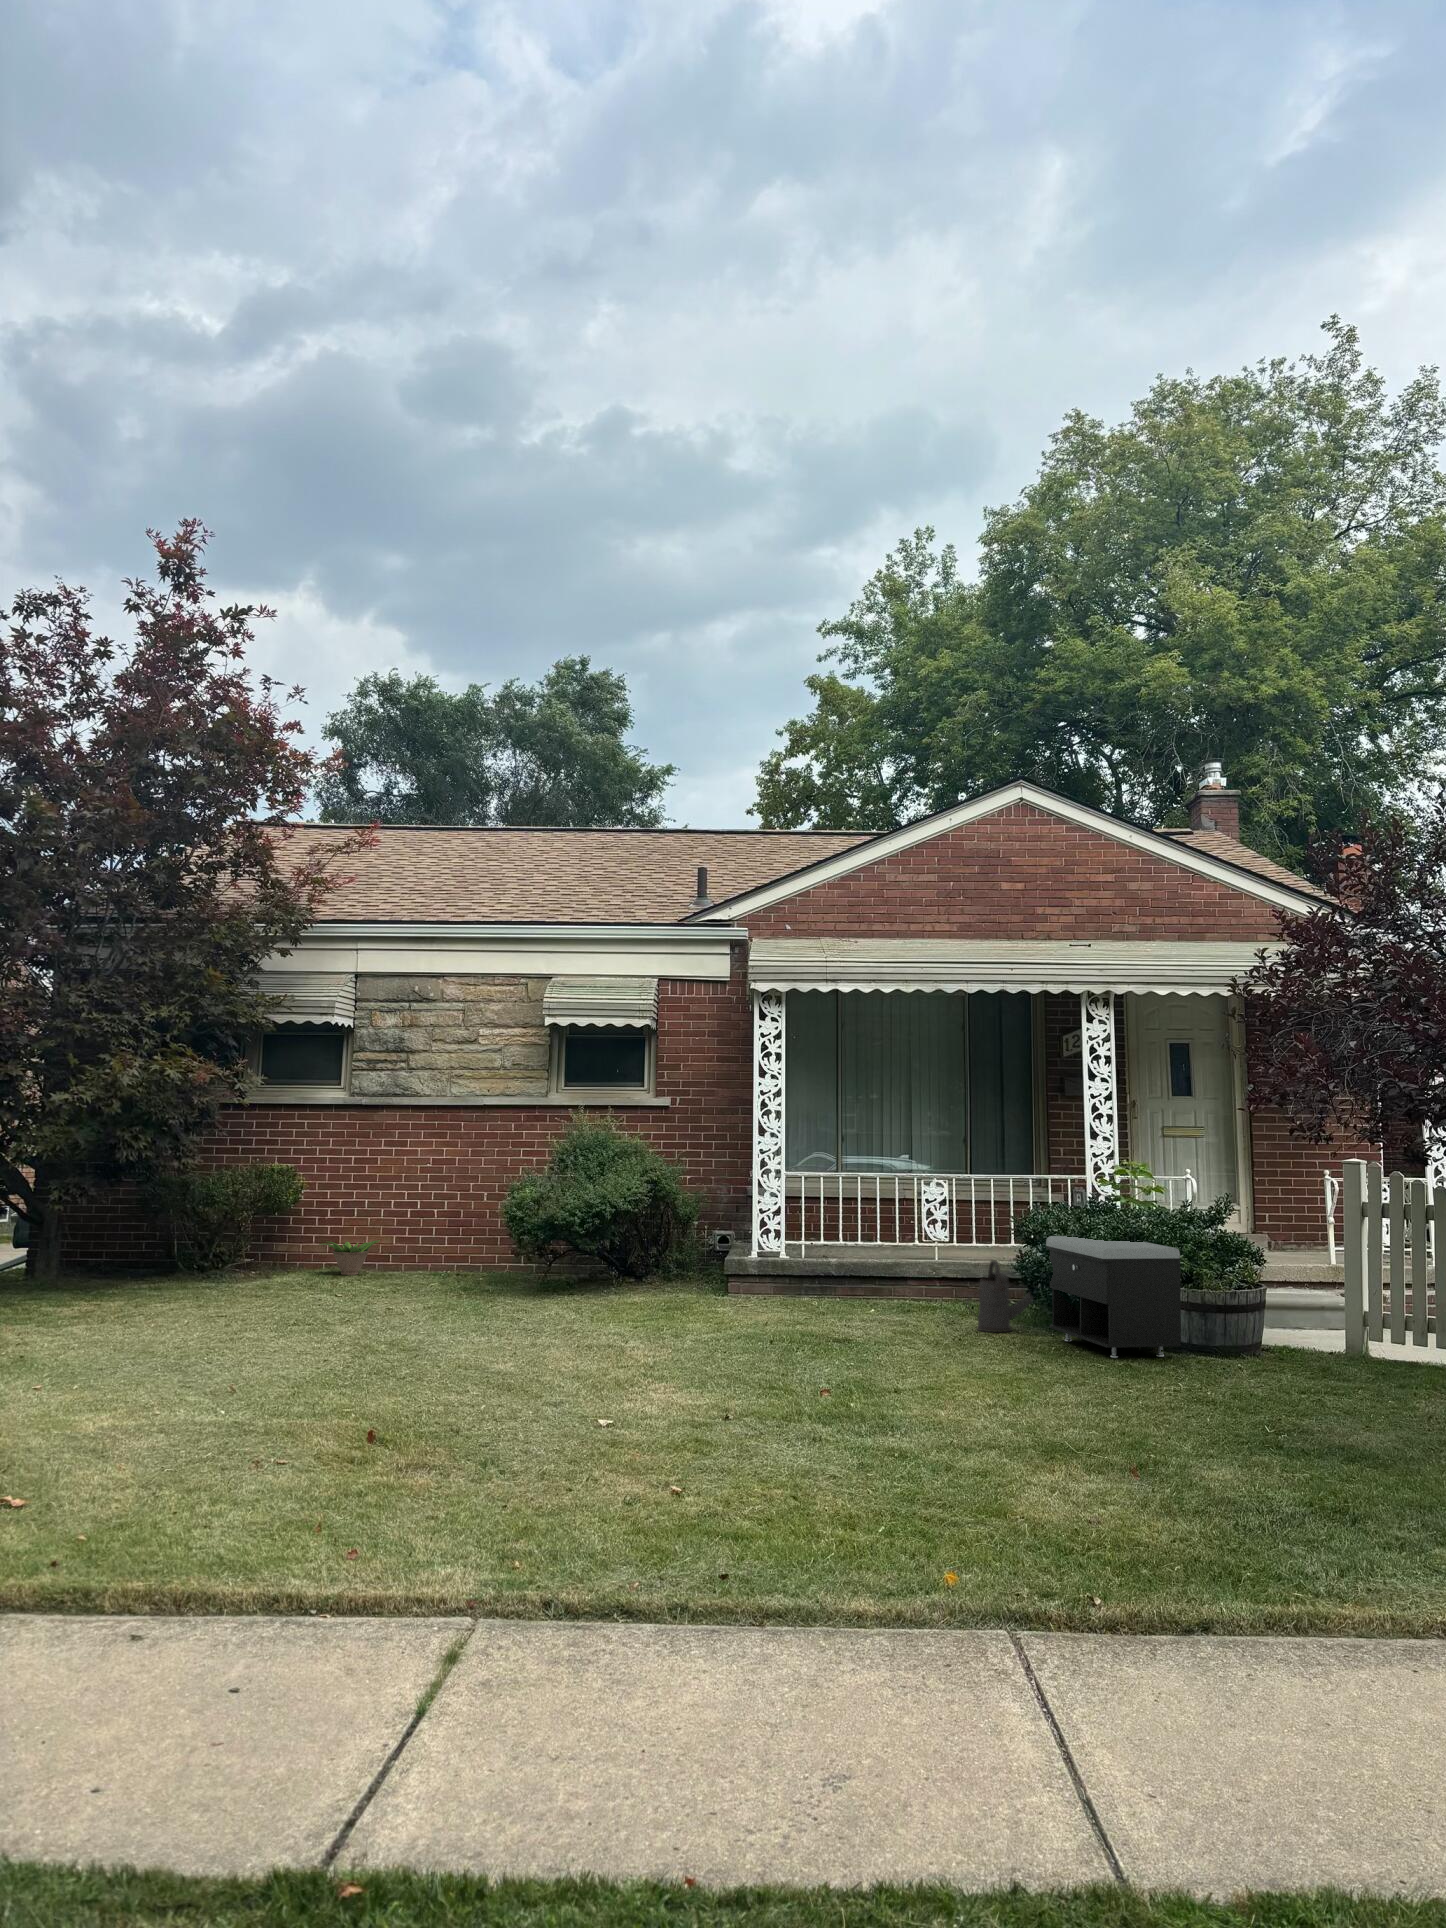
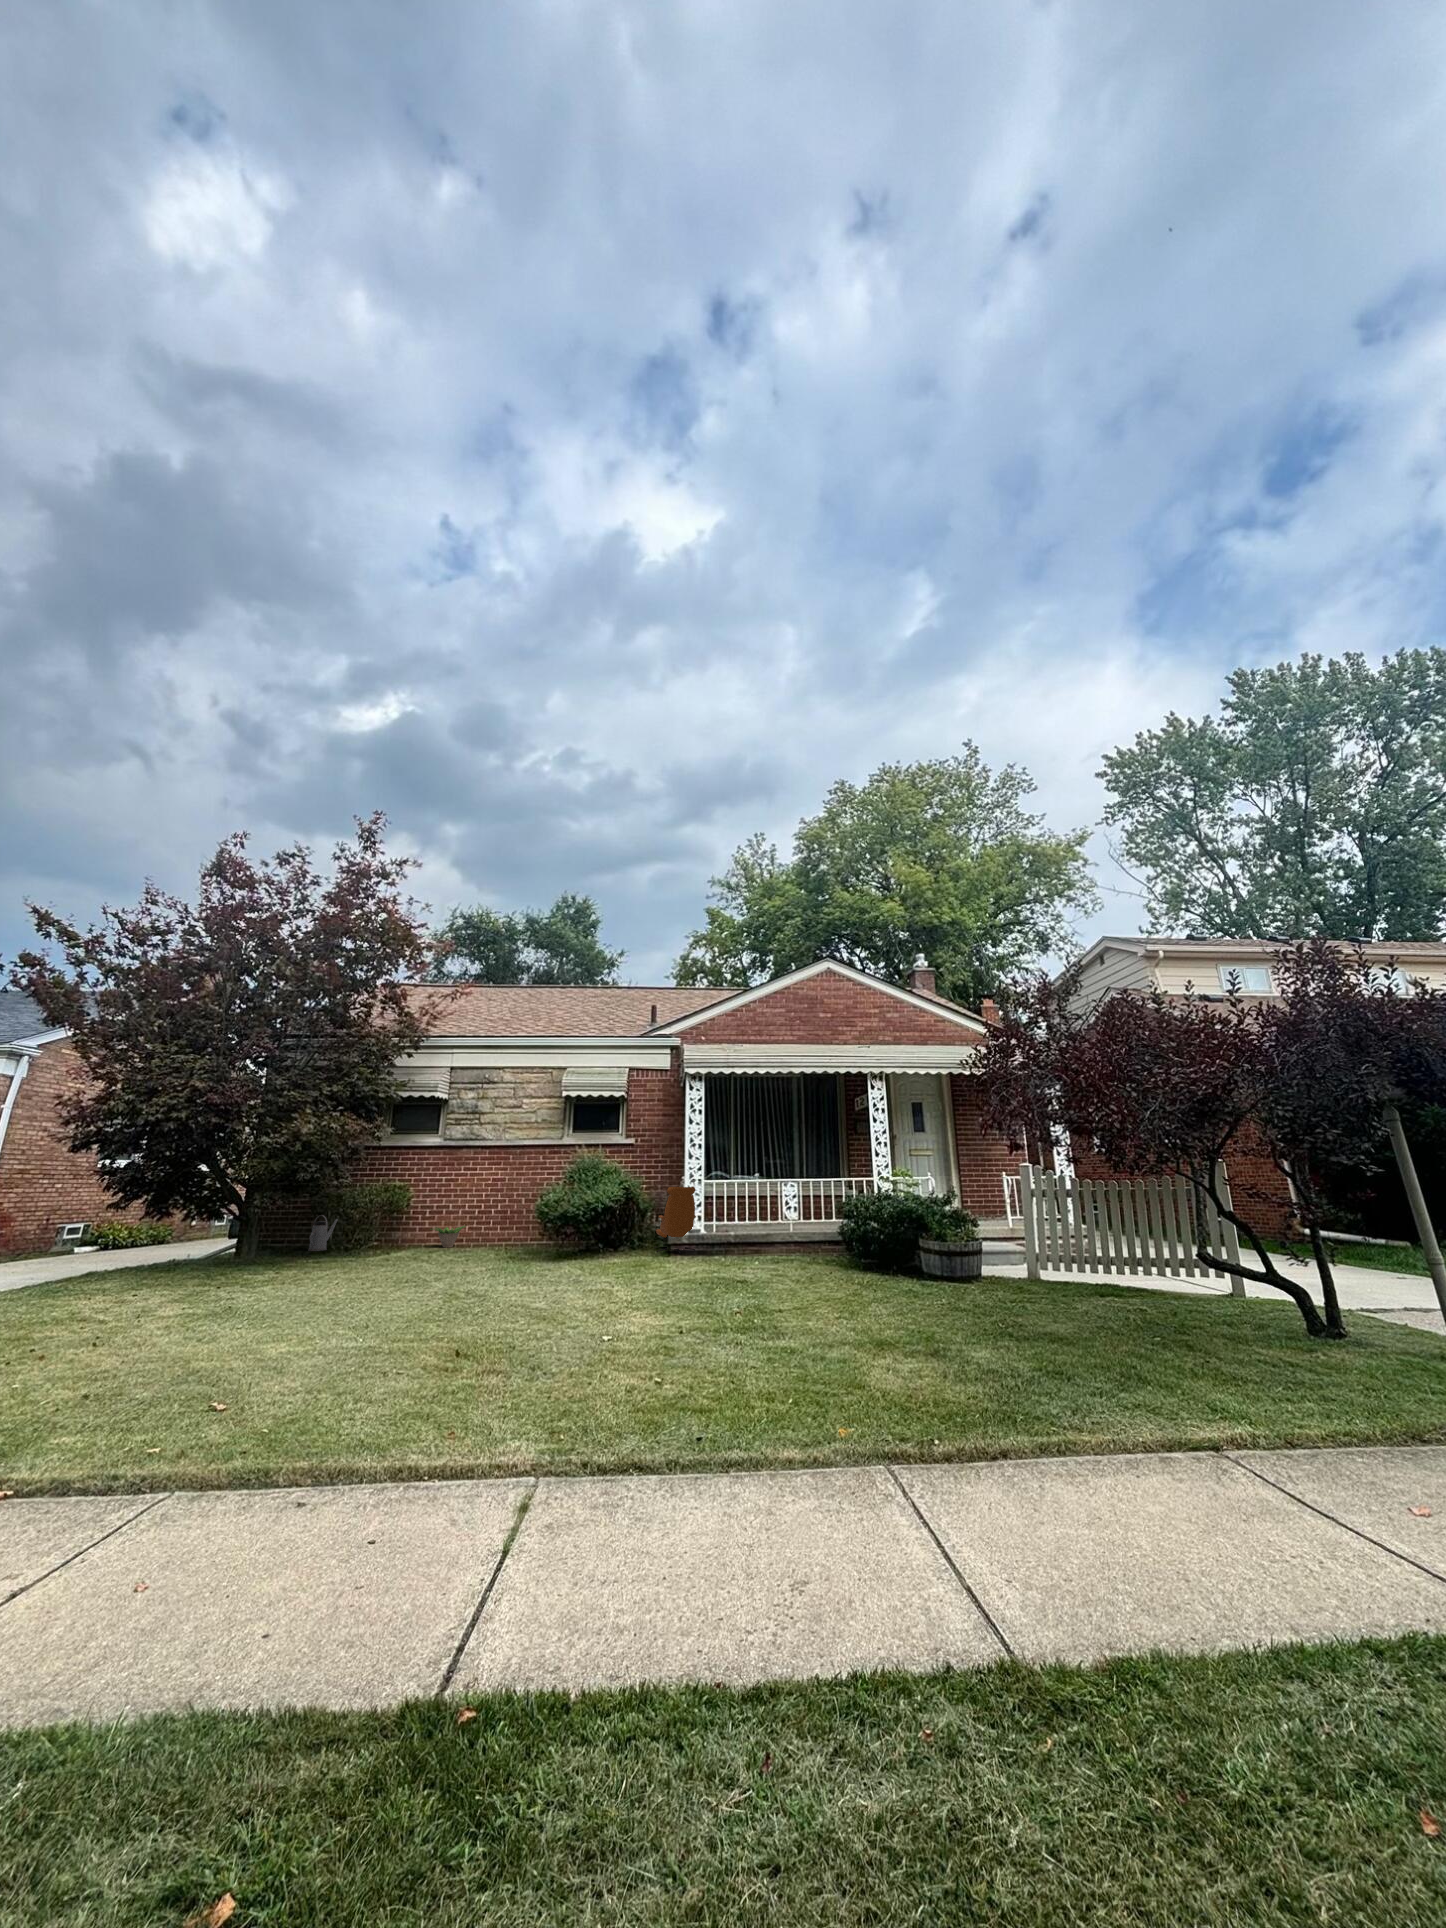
lounge chair: none [700,1185,771,1298] -> present [654,1187,696,1254]
storage bench: present [1046,1236,1181,1358] -> none [857,1211,937,1283]
watering can: present [967,1260,1033,1332] -> present [308,1215,338,1251]

